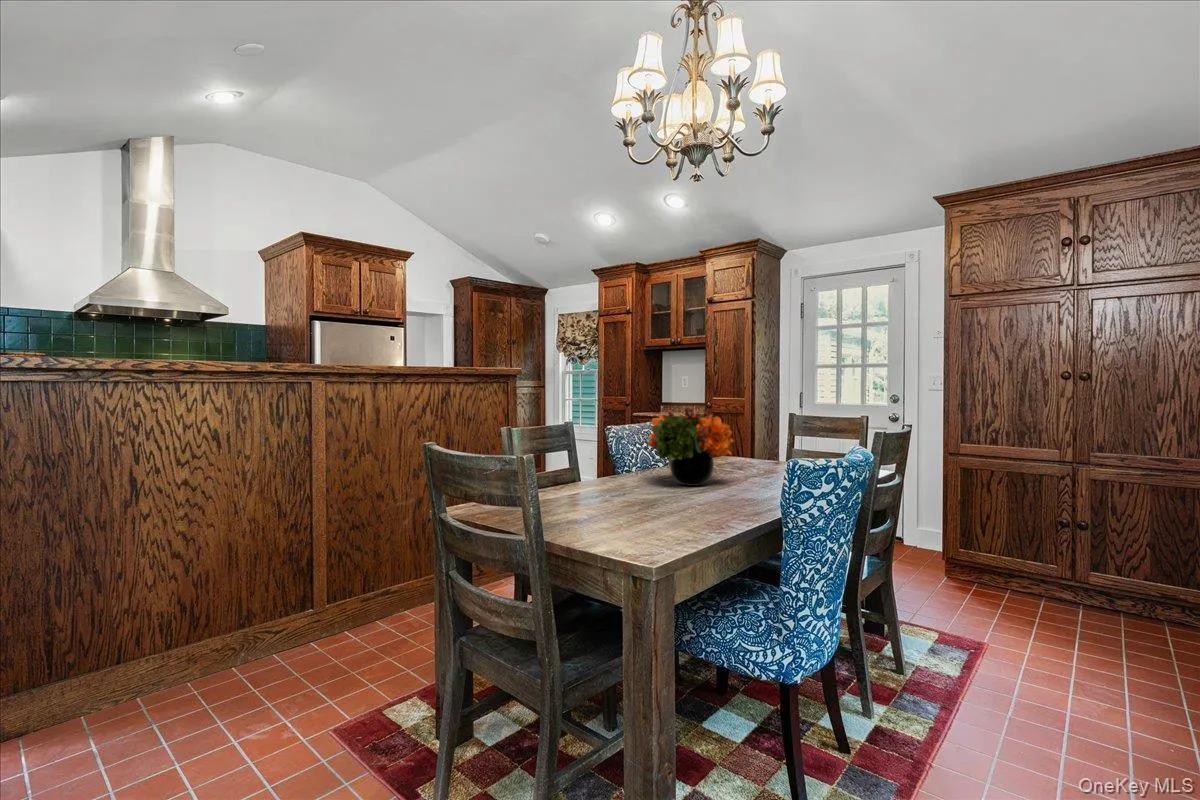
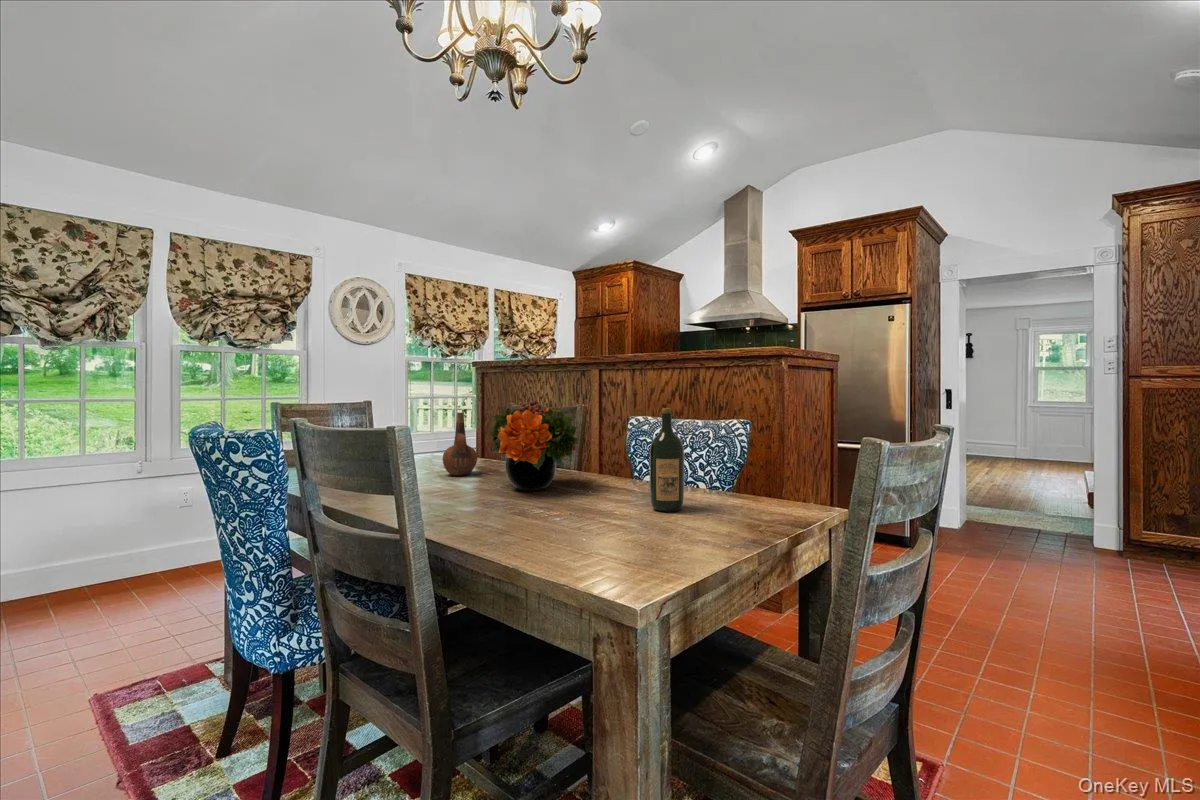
wine bottle: none [742,406,764,470] -> present [650,408,684,512]
ceramic pitcher: none [593,428,634,500] -> present [443,412,478,476]

